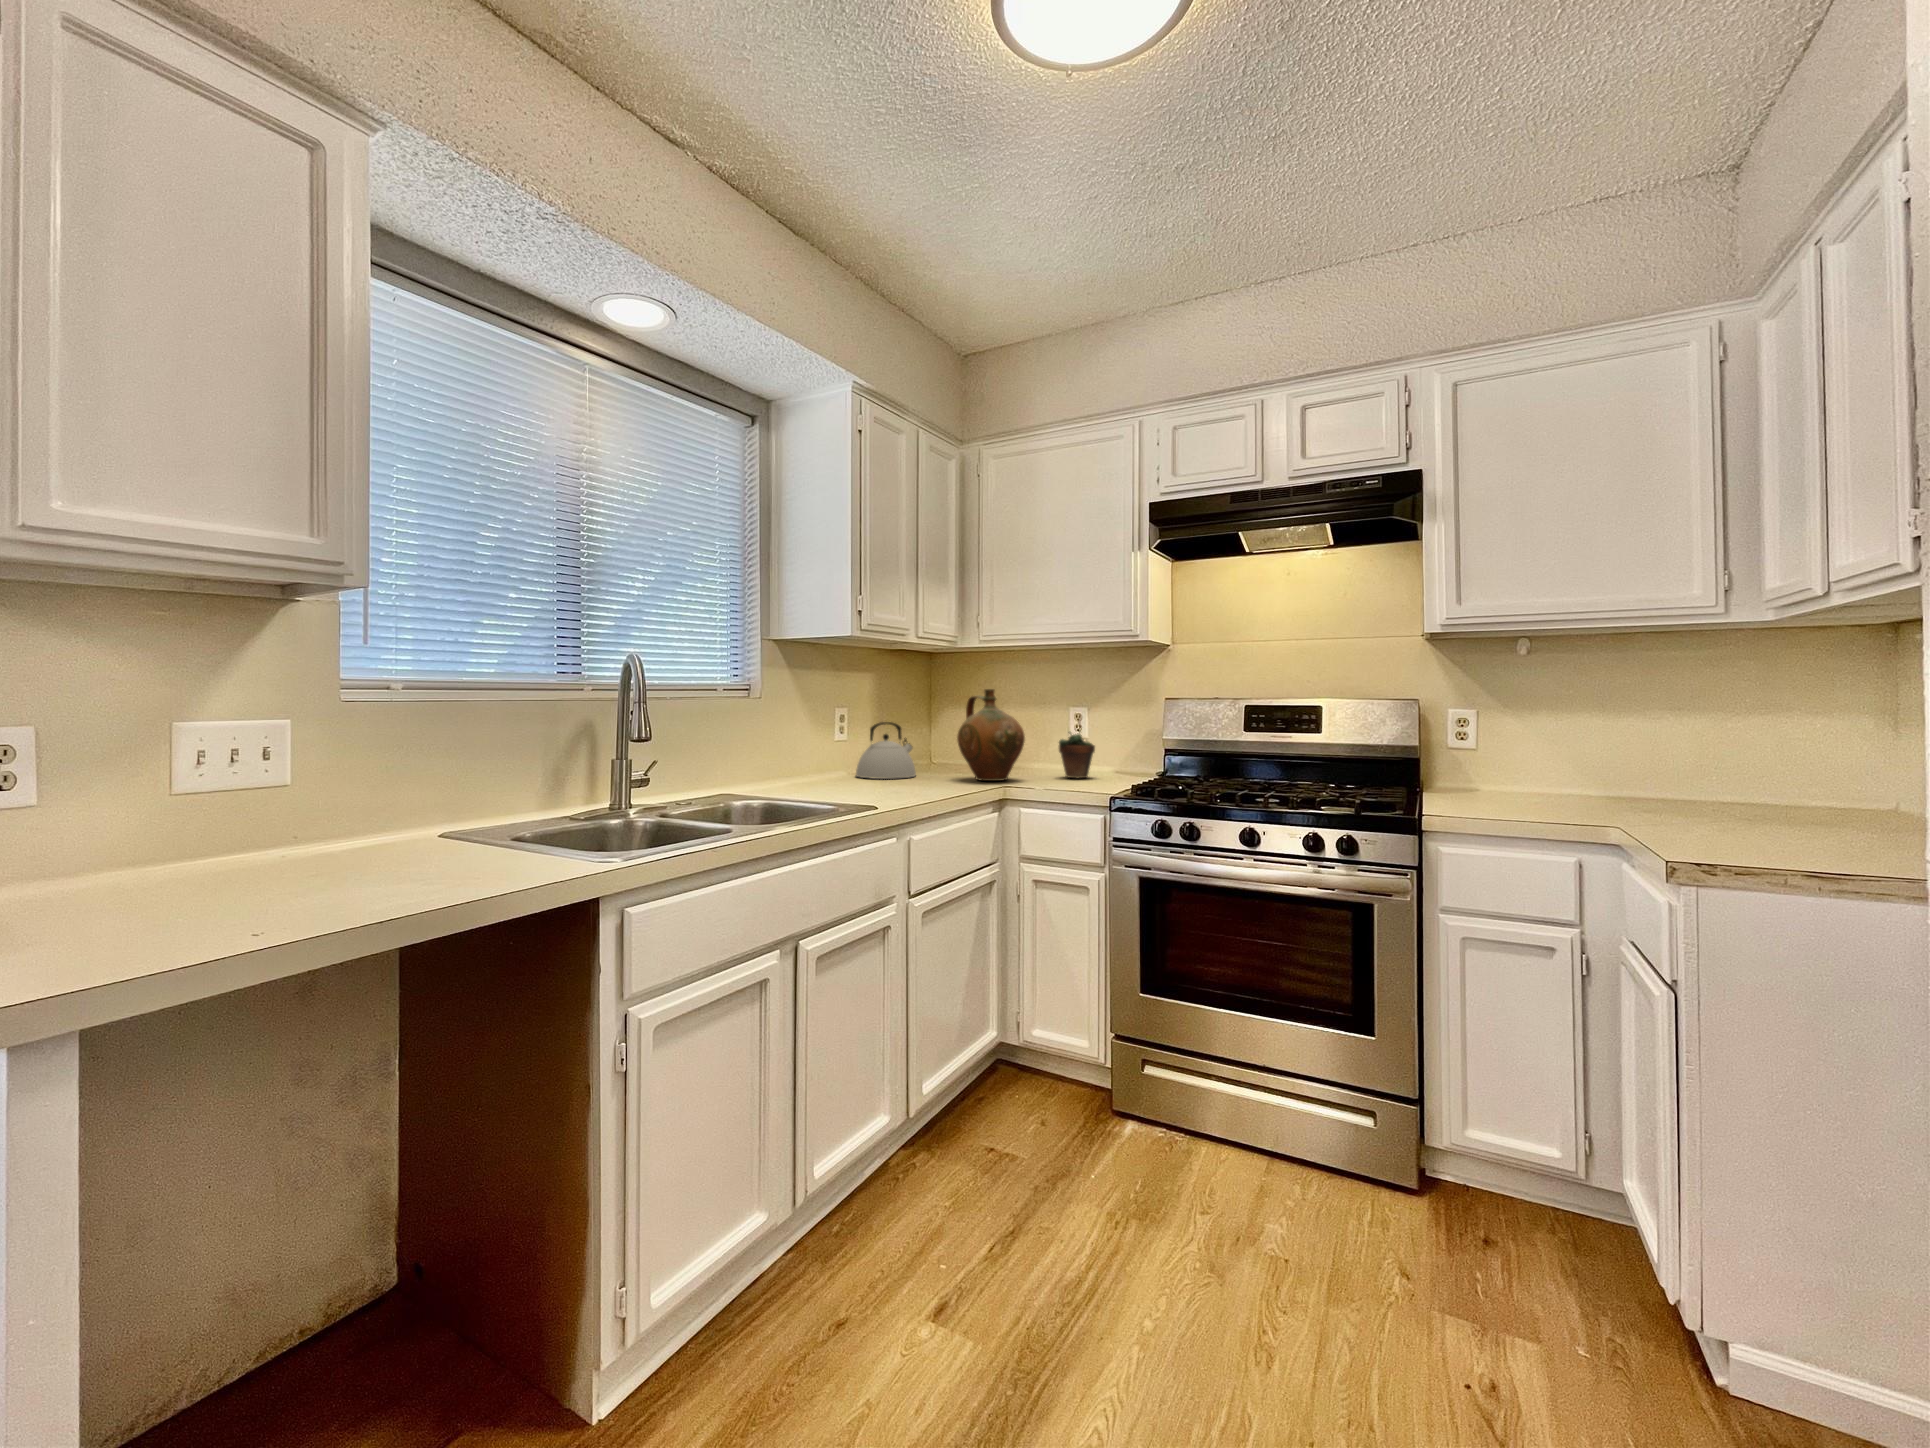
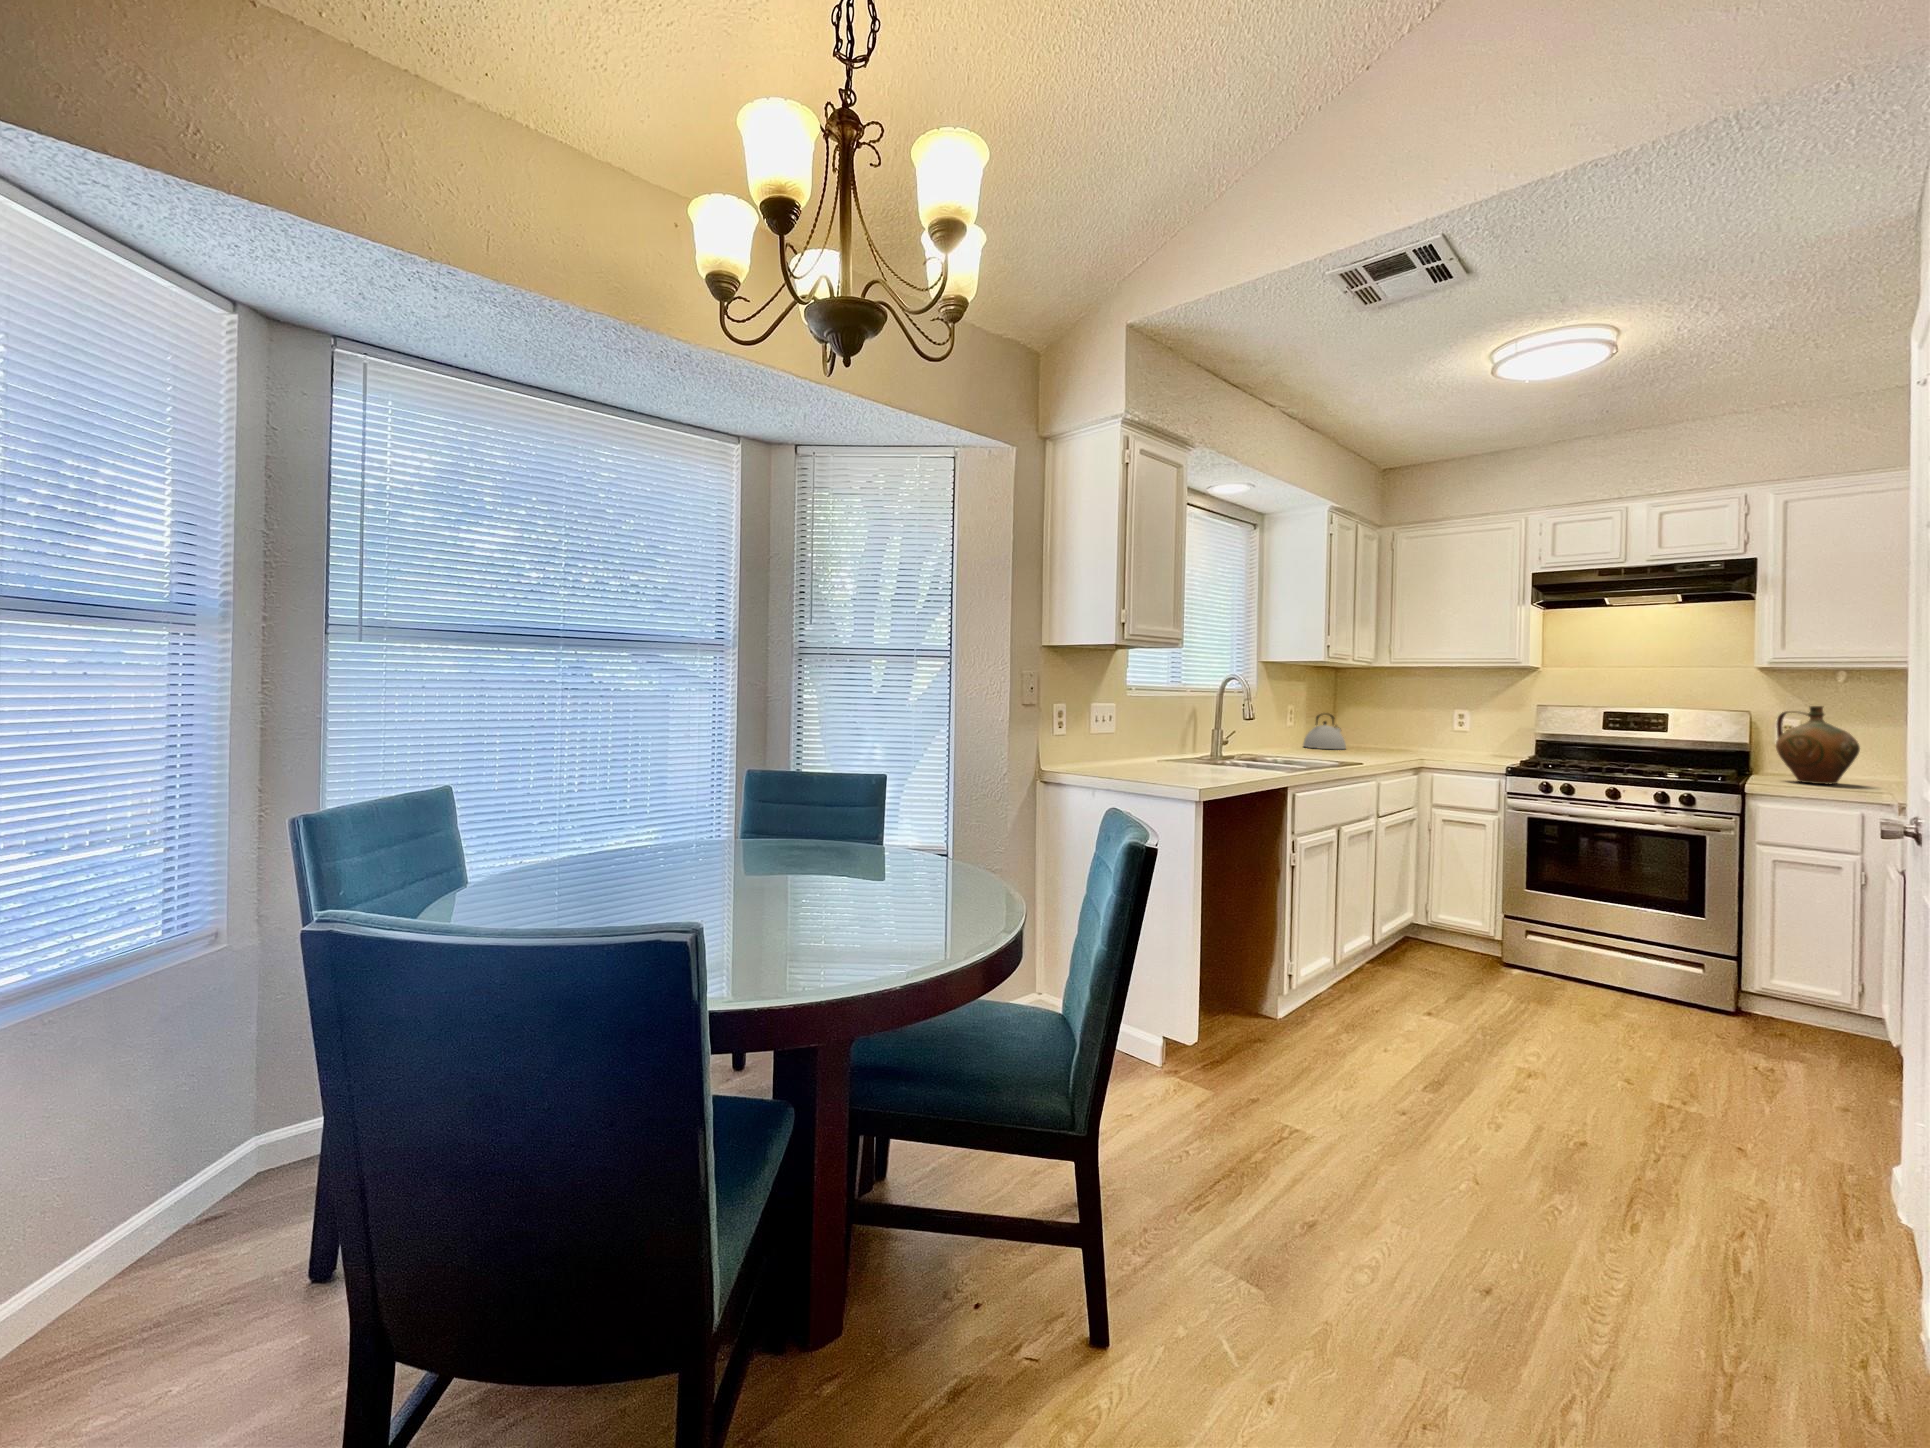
ceramic jug: present [957,689,1025,781] -> present [1776,706,1860,784]
succulent plant: present [1059,719,1095,778] -> none [1454,715,1483,755]

